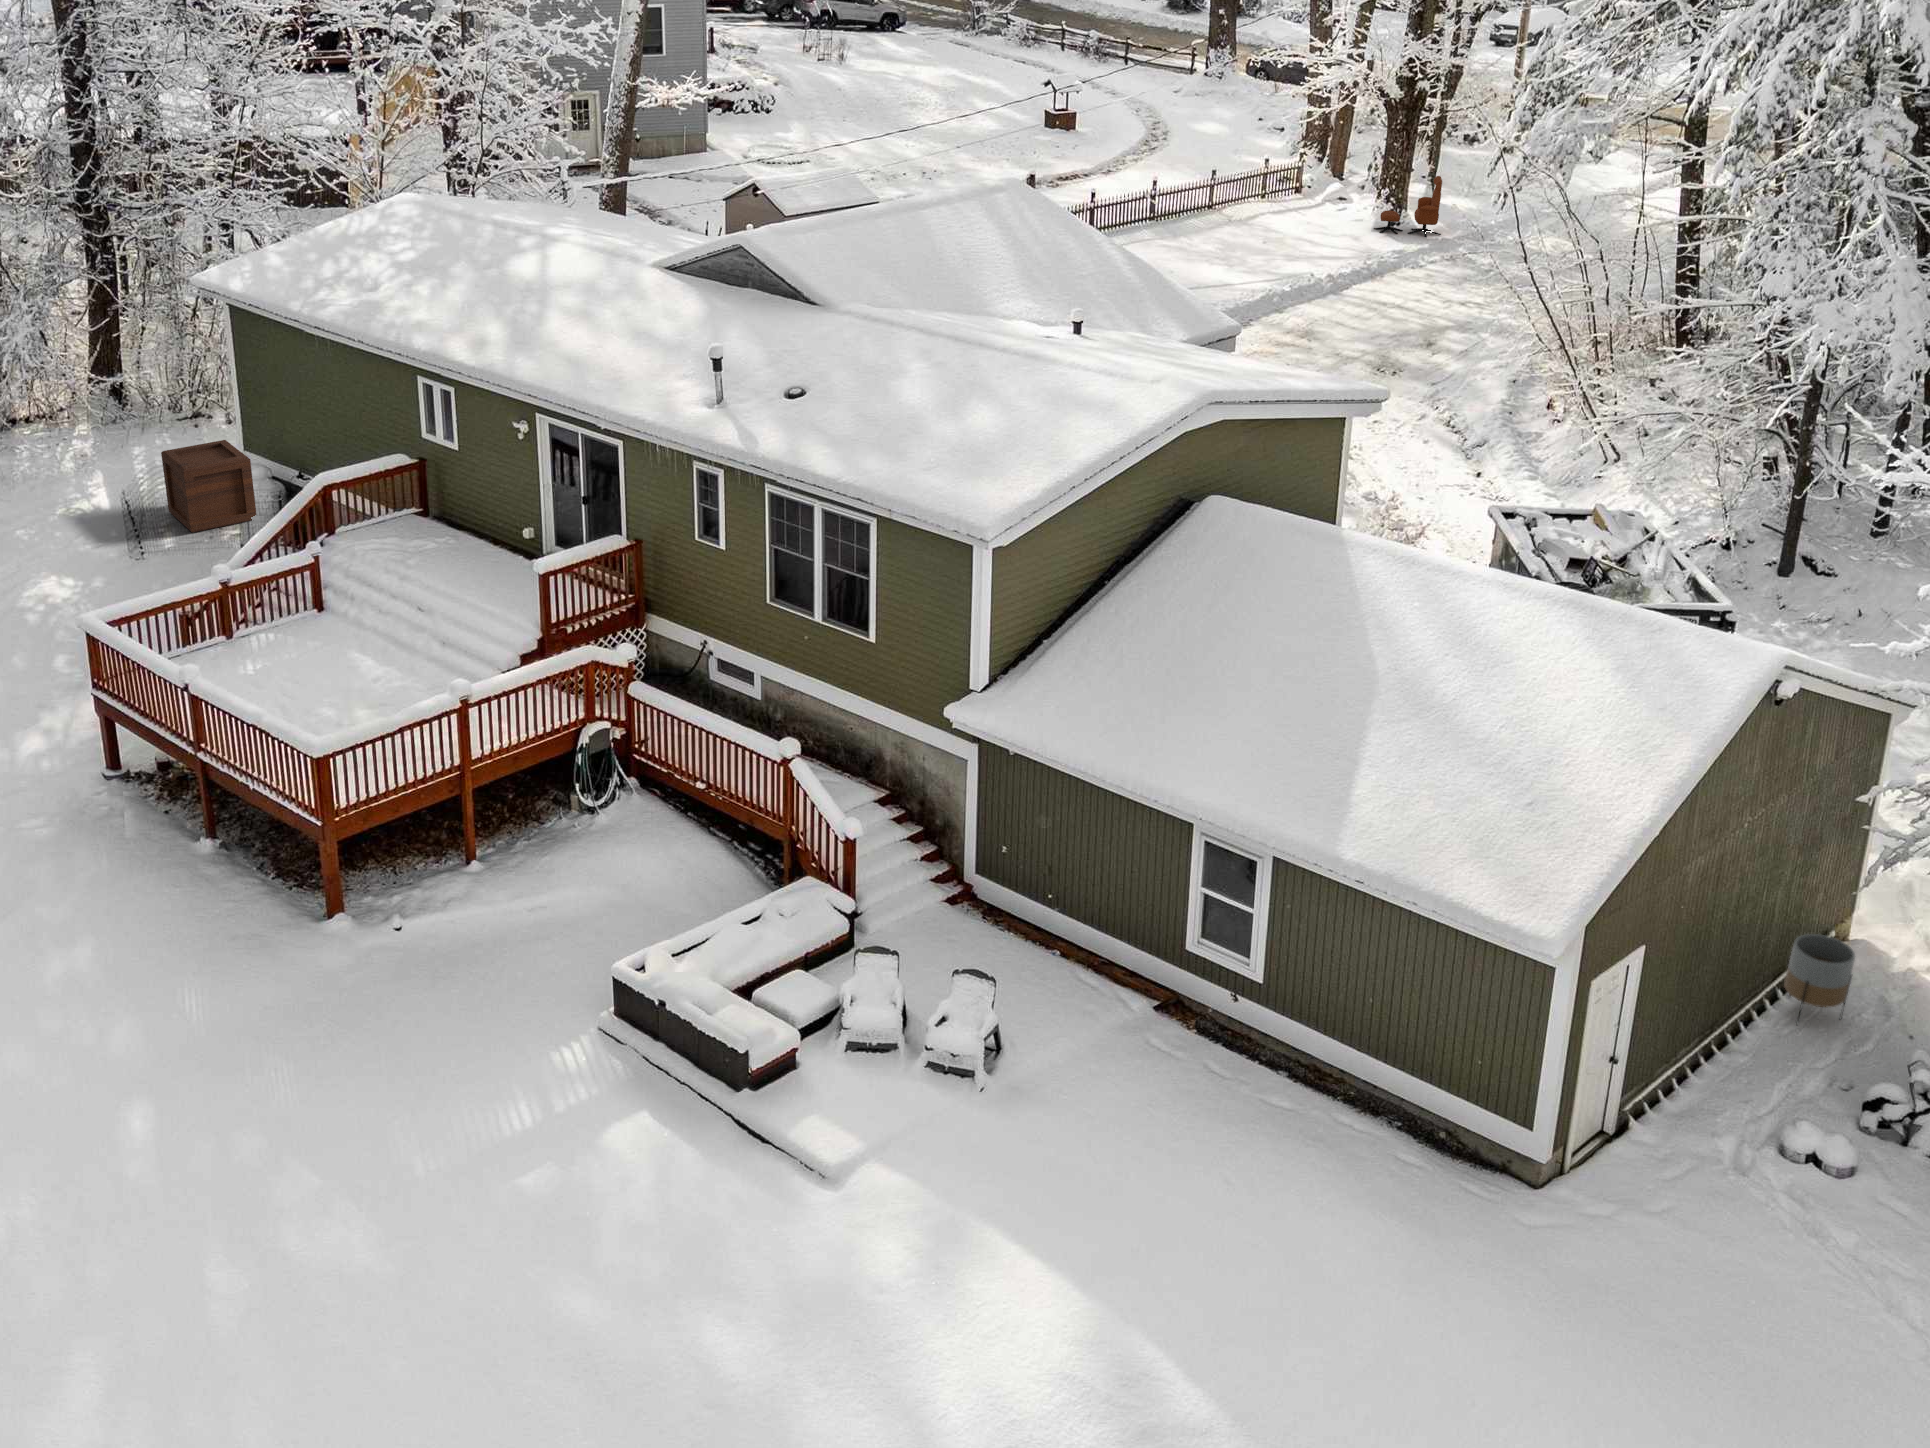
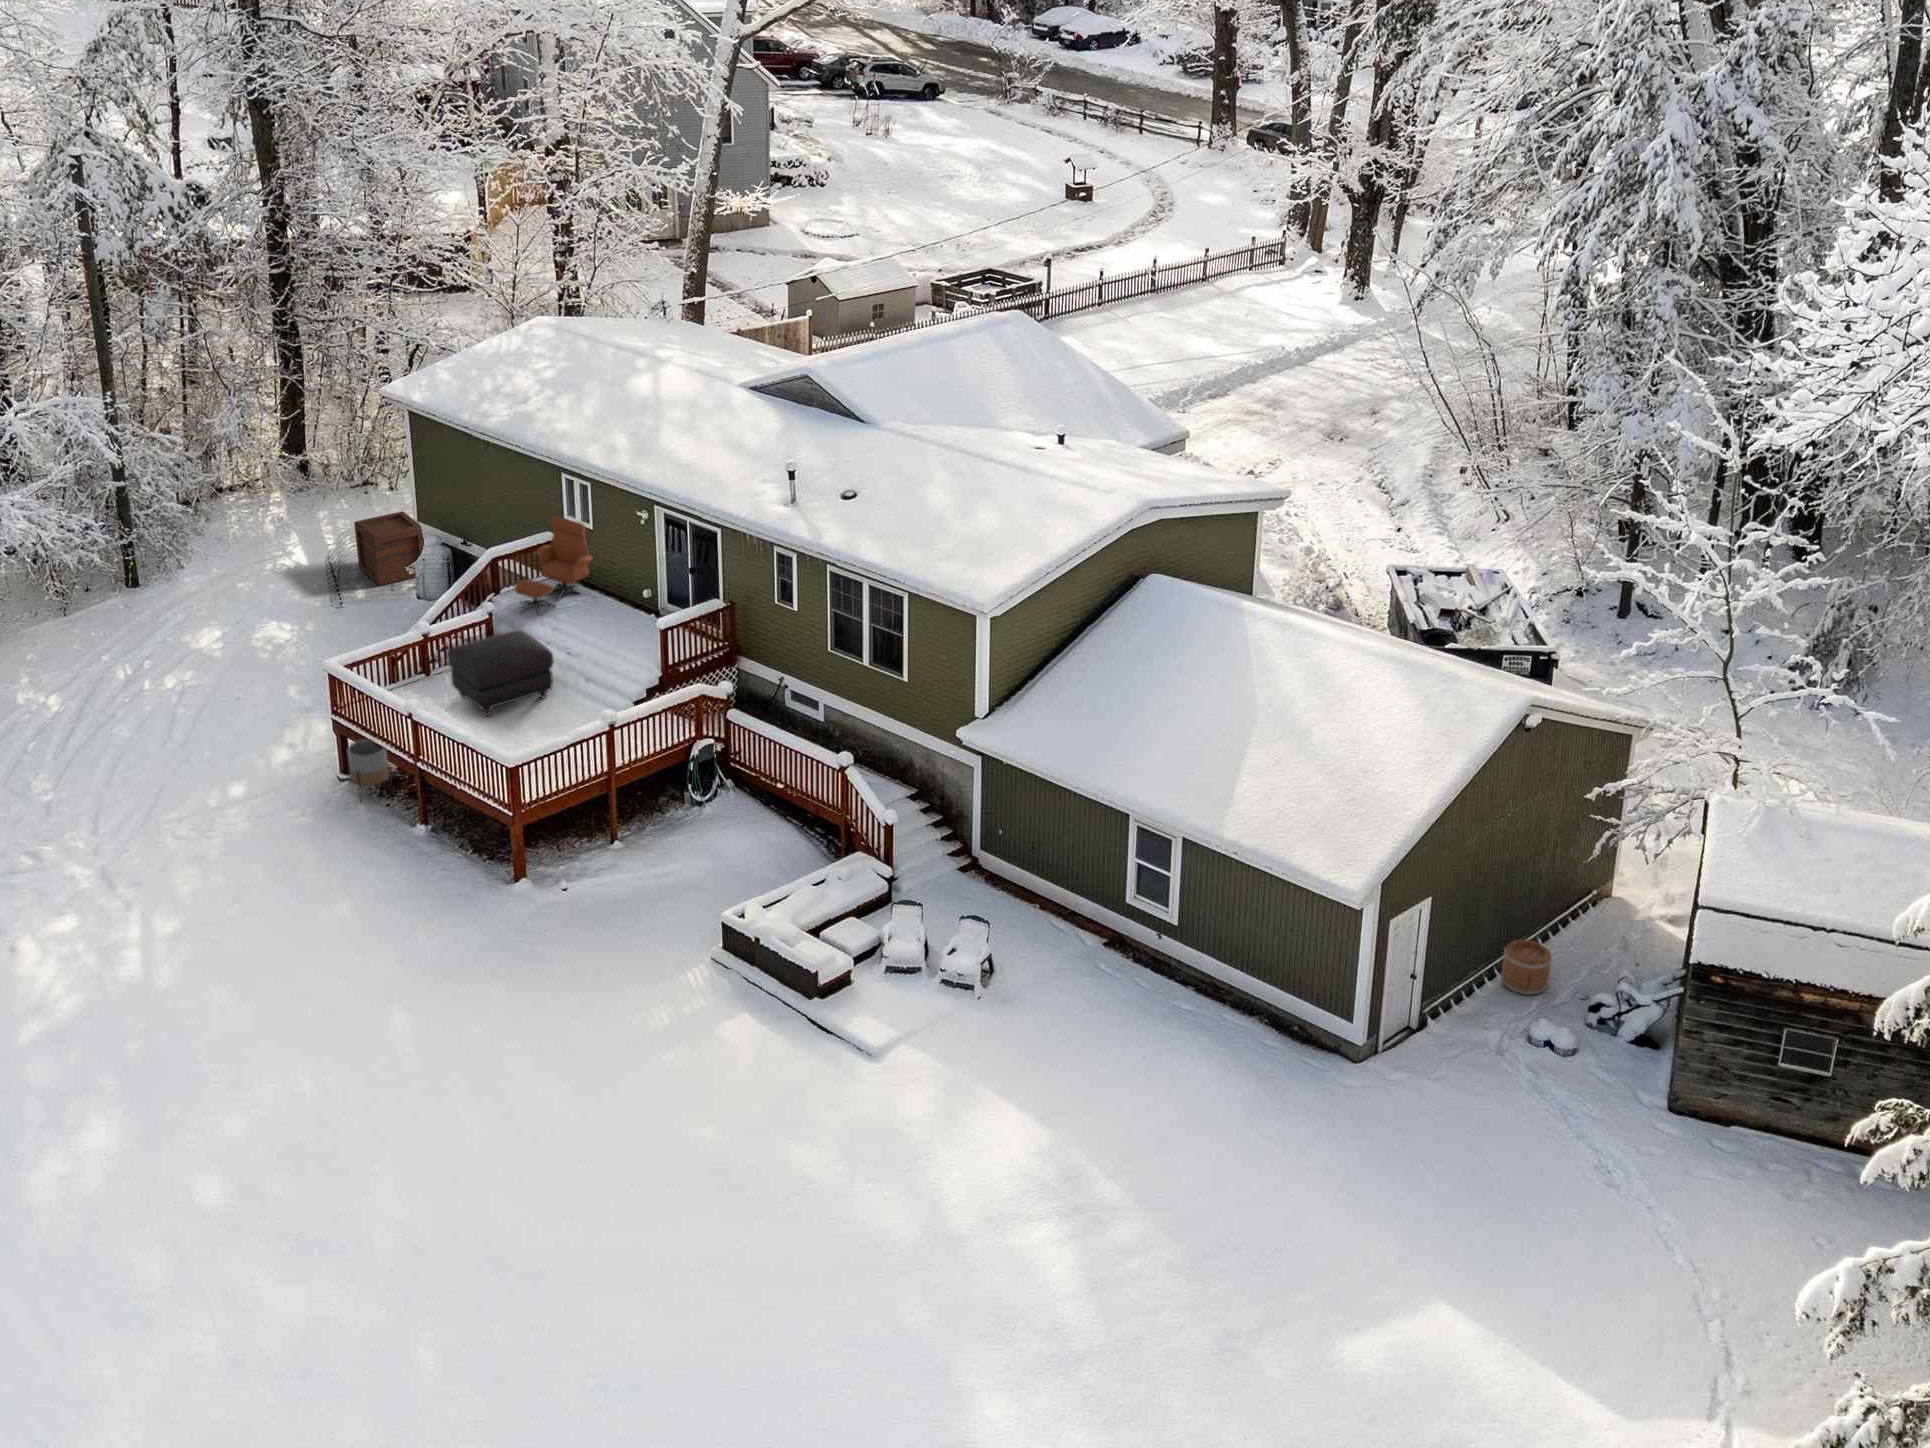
lounge chair: present [1374,176,1442,237] -> present [514,517,592,613]
ottoman: none [247,575,392,690] -> present [447,630,553,716]
planter: present [1784,934,1855,1024] -> present [347,739,390,794]
bucket: none [1717,1004,1798,1084] -> present [1500,940,1552,995]

